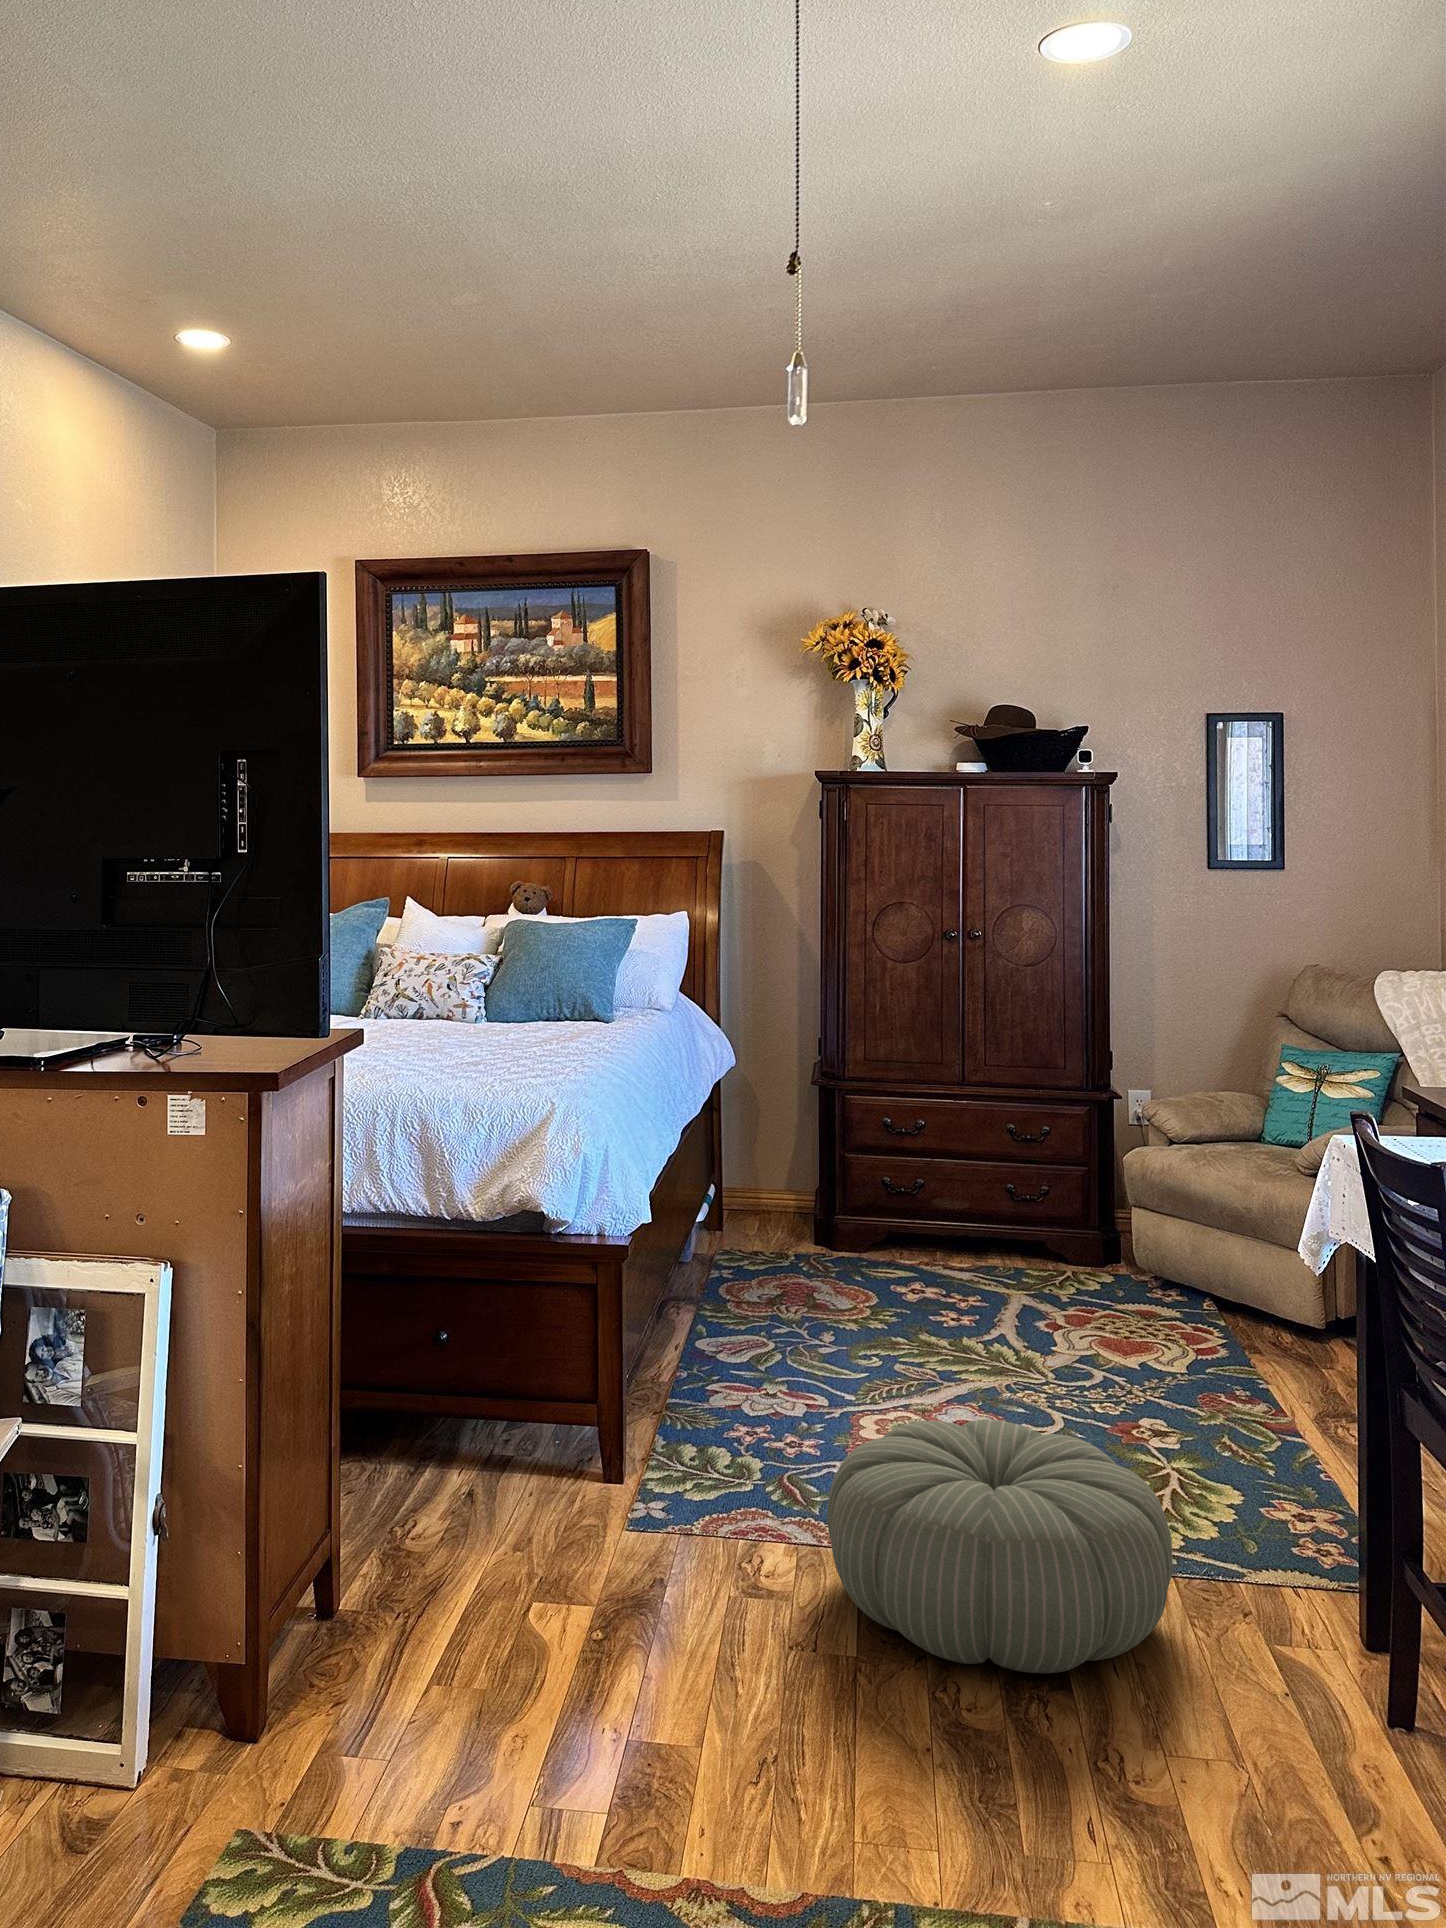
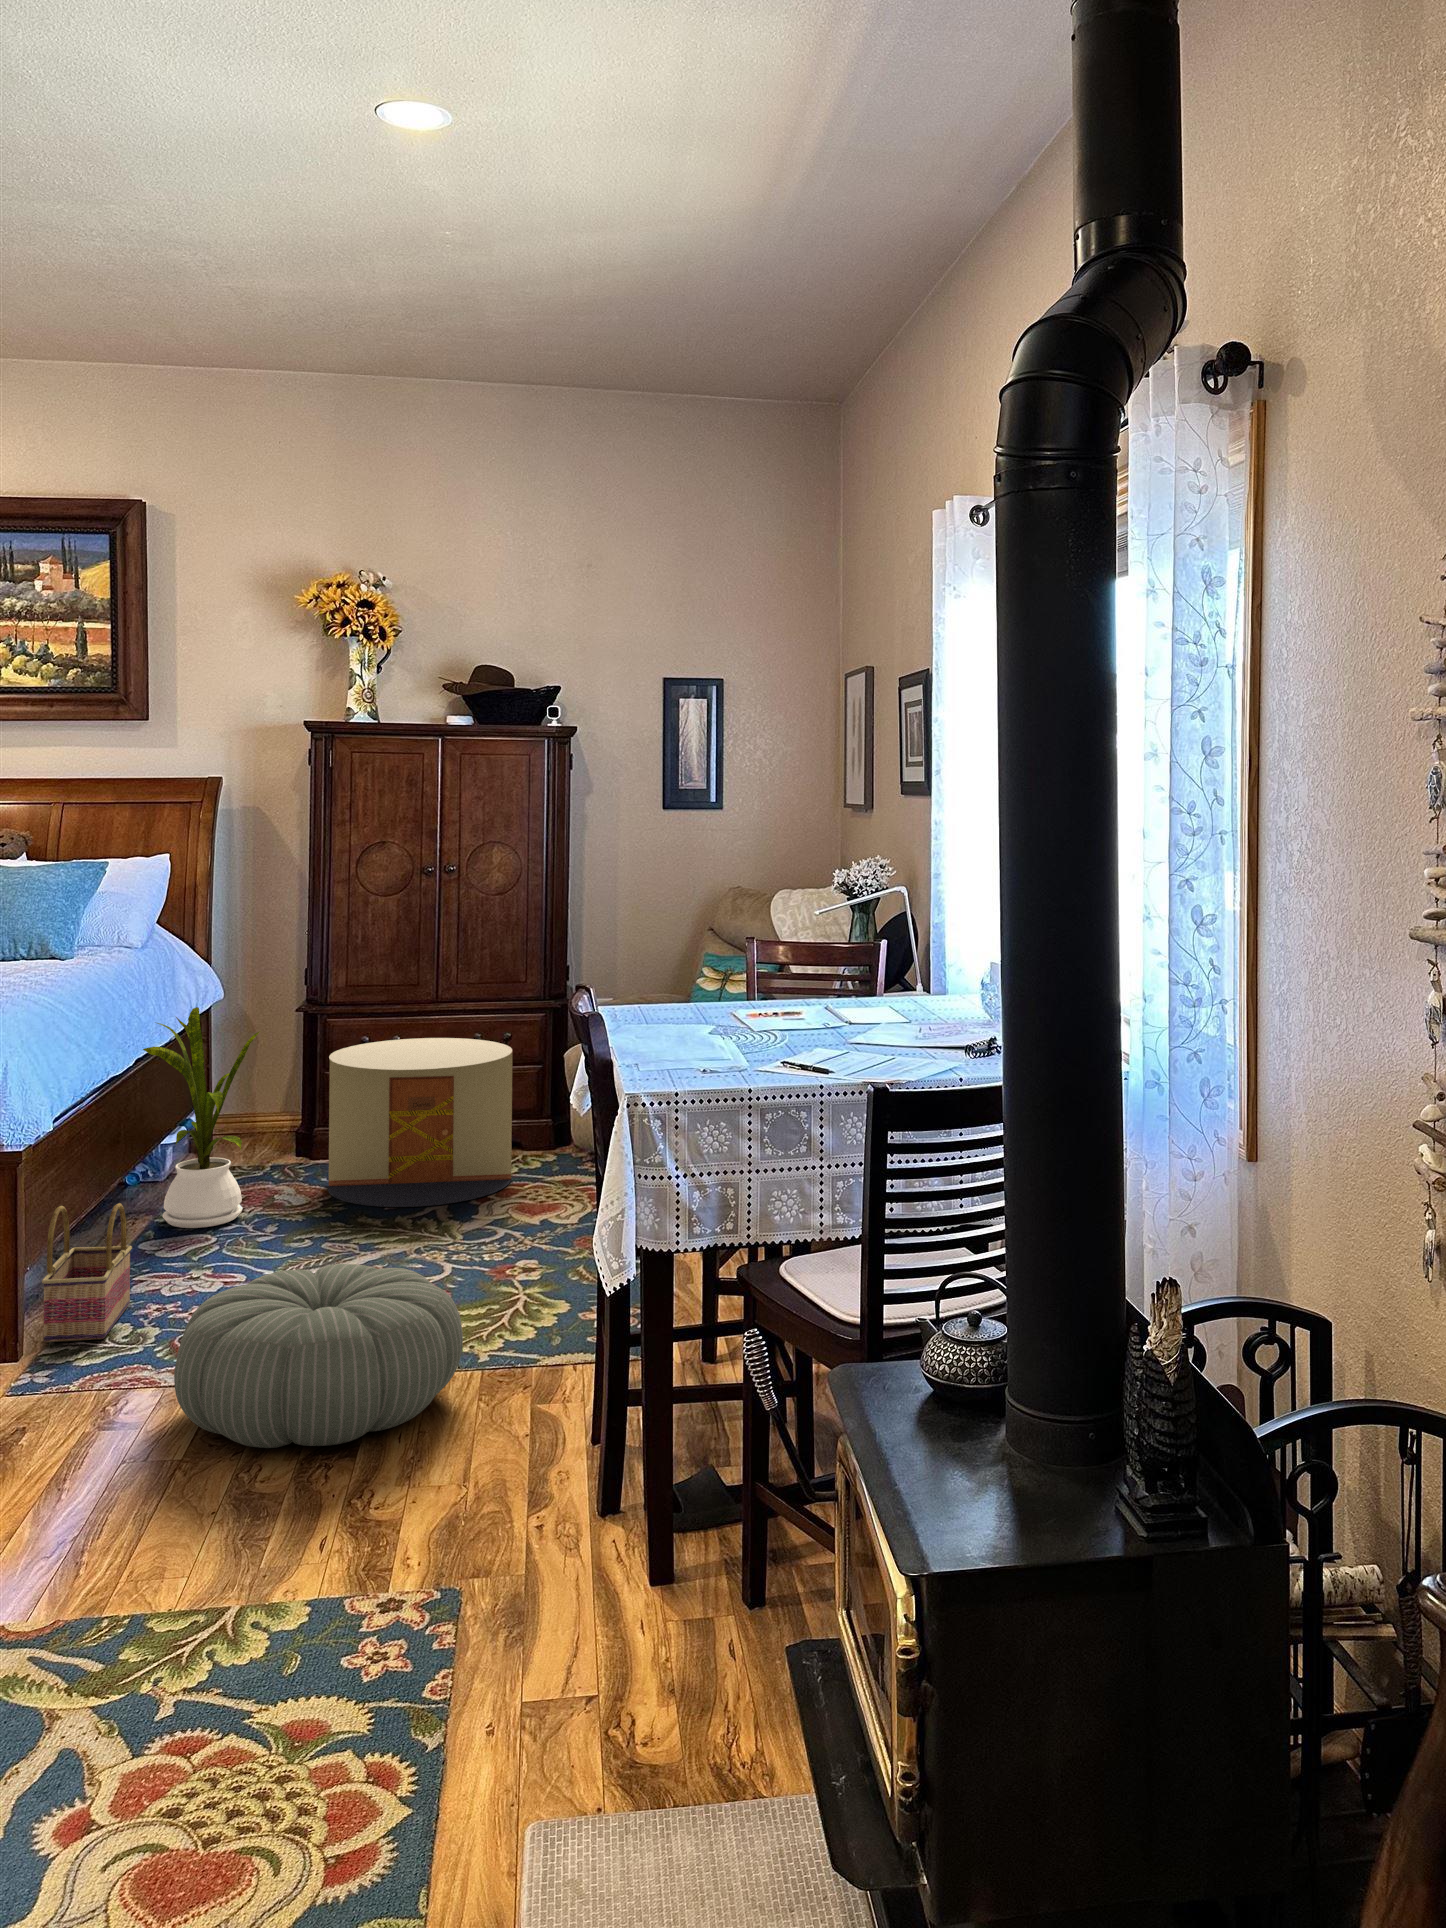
house plant: none [693,1084,805,1325] -> present [143,1007,259,1228]
side table: none [865,1124,1072,1324] -> present [328,1038,513,1207]
basket: none [640,1303,717,1463] -> present [42,1203,132,1342]

